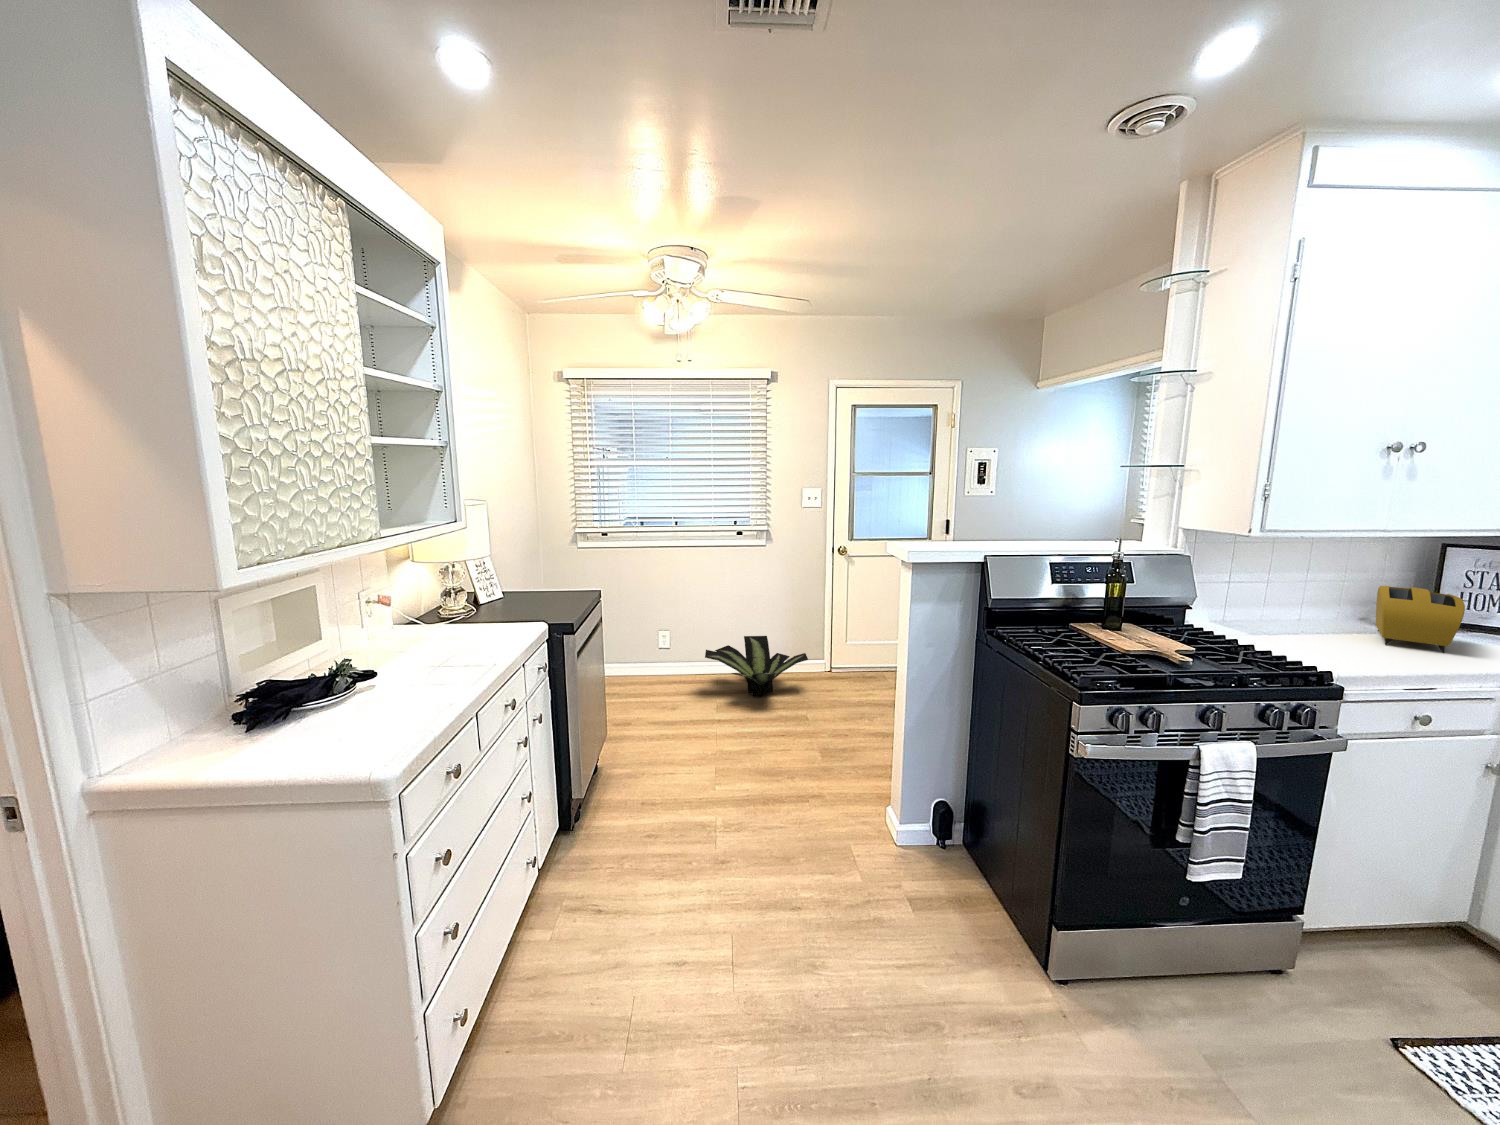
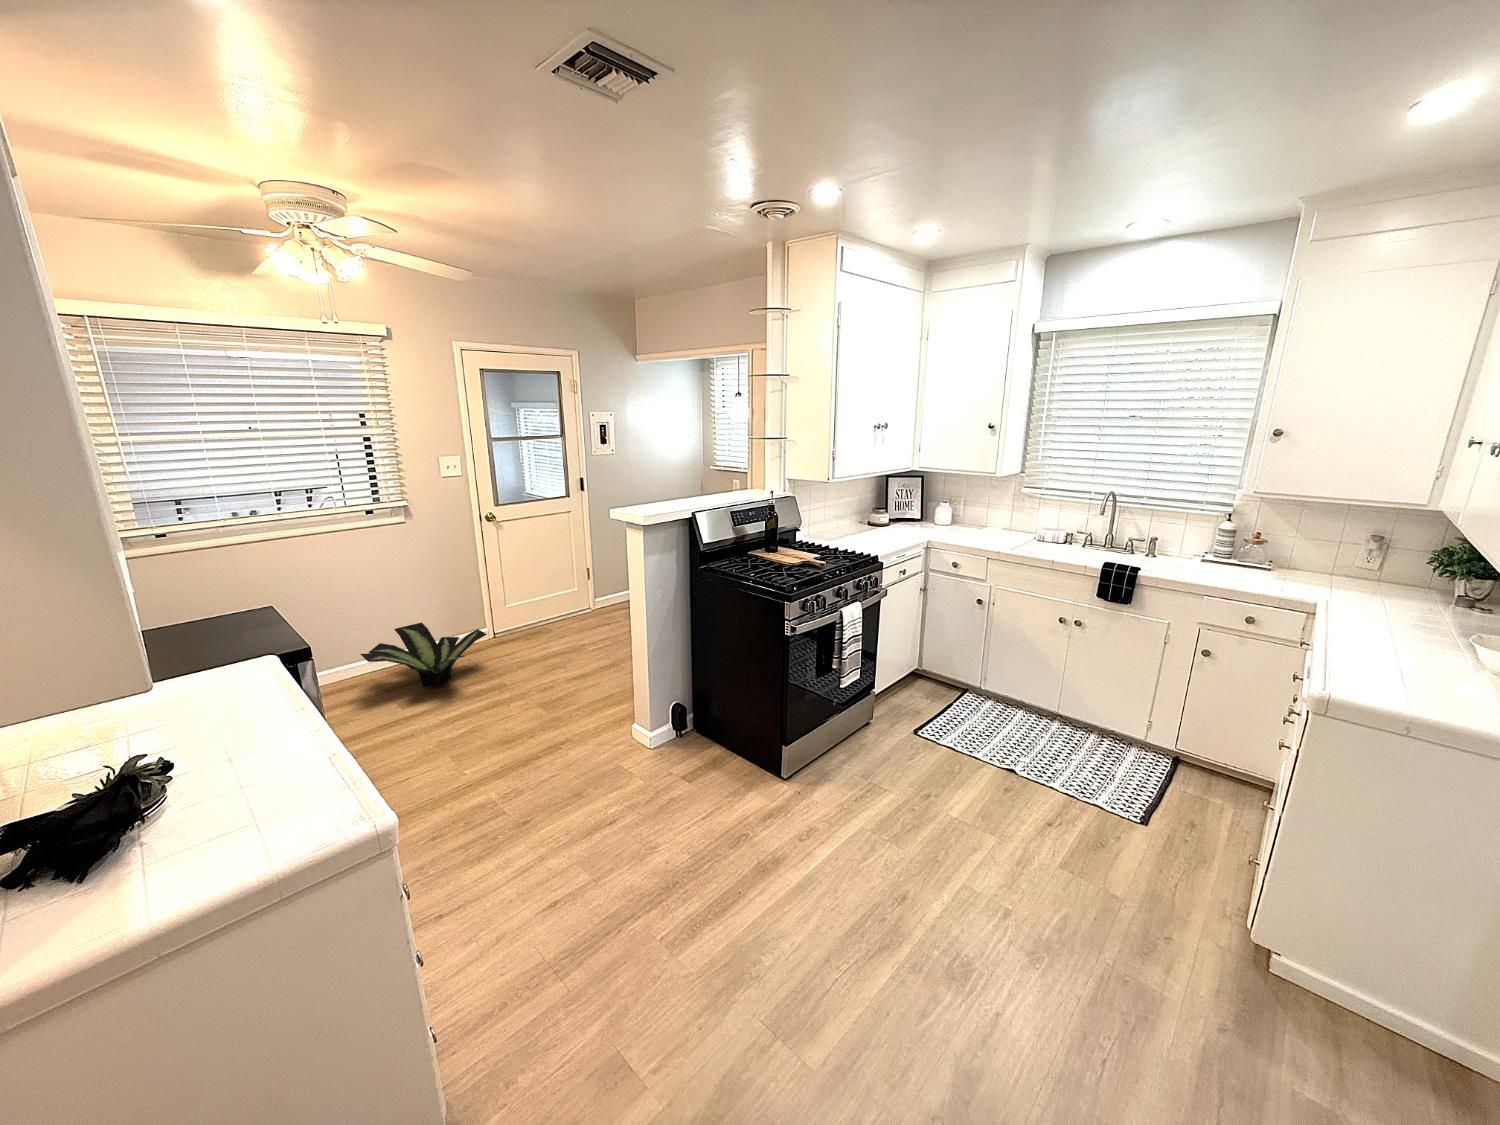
toaster: present [1376,586,1465,653] -> none [868,503,903,536]

